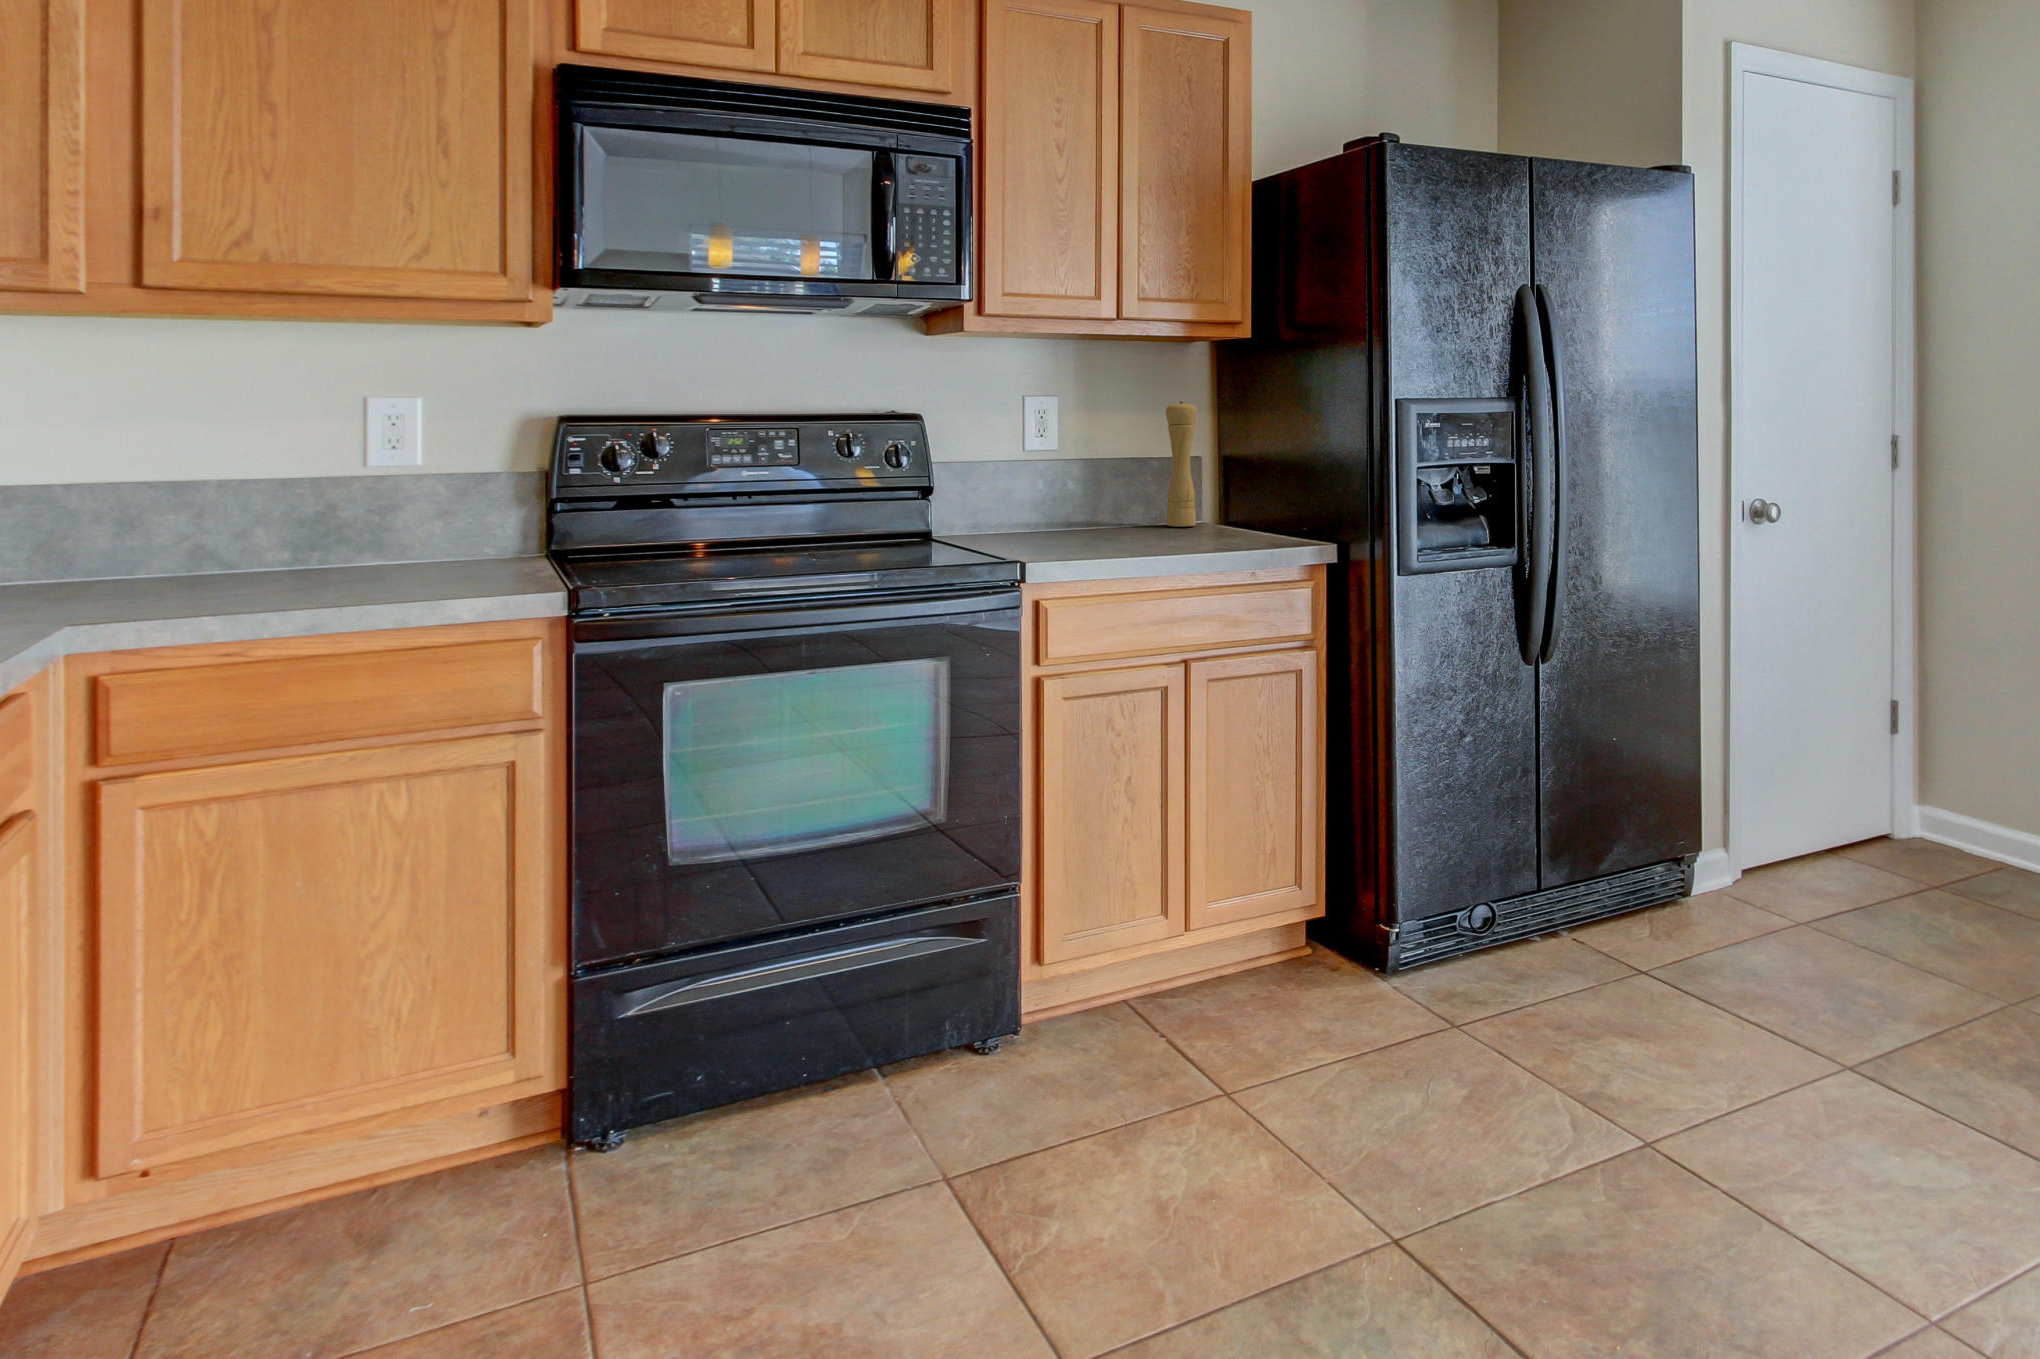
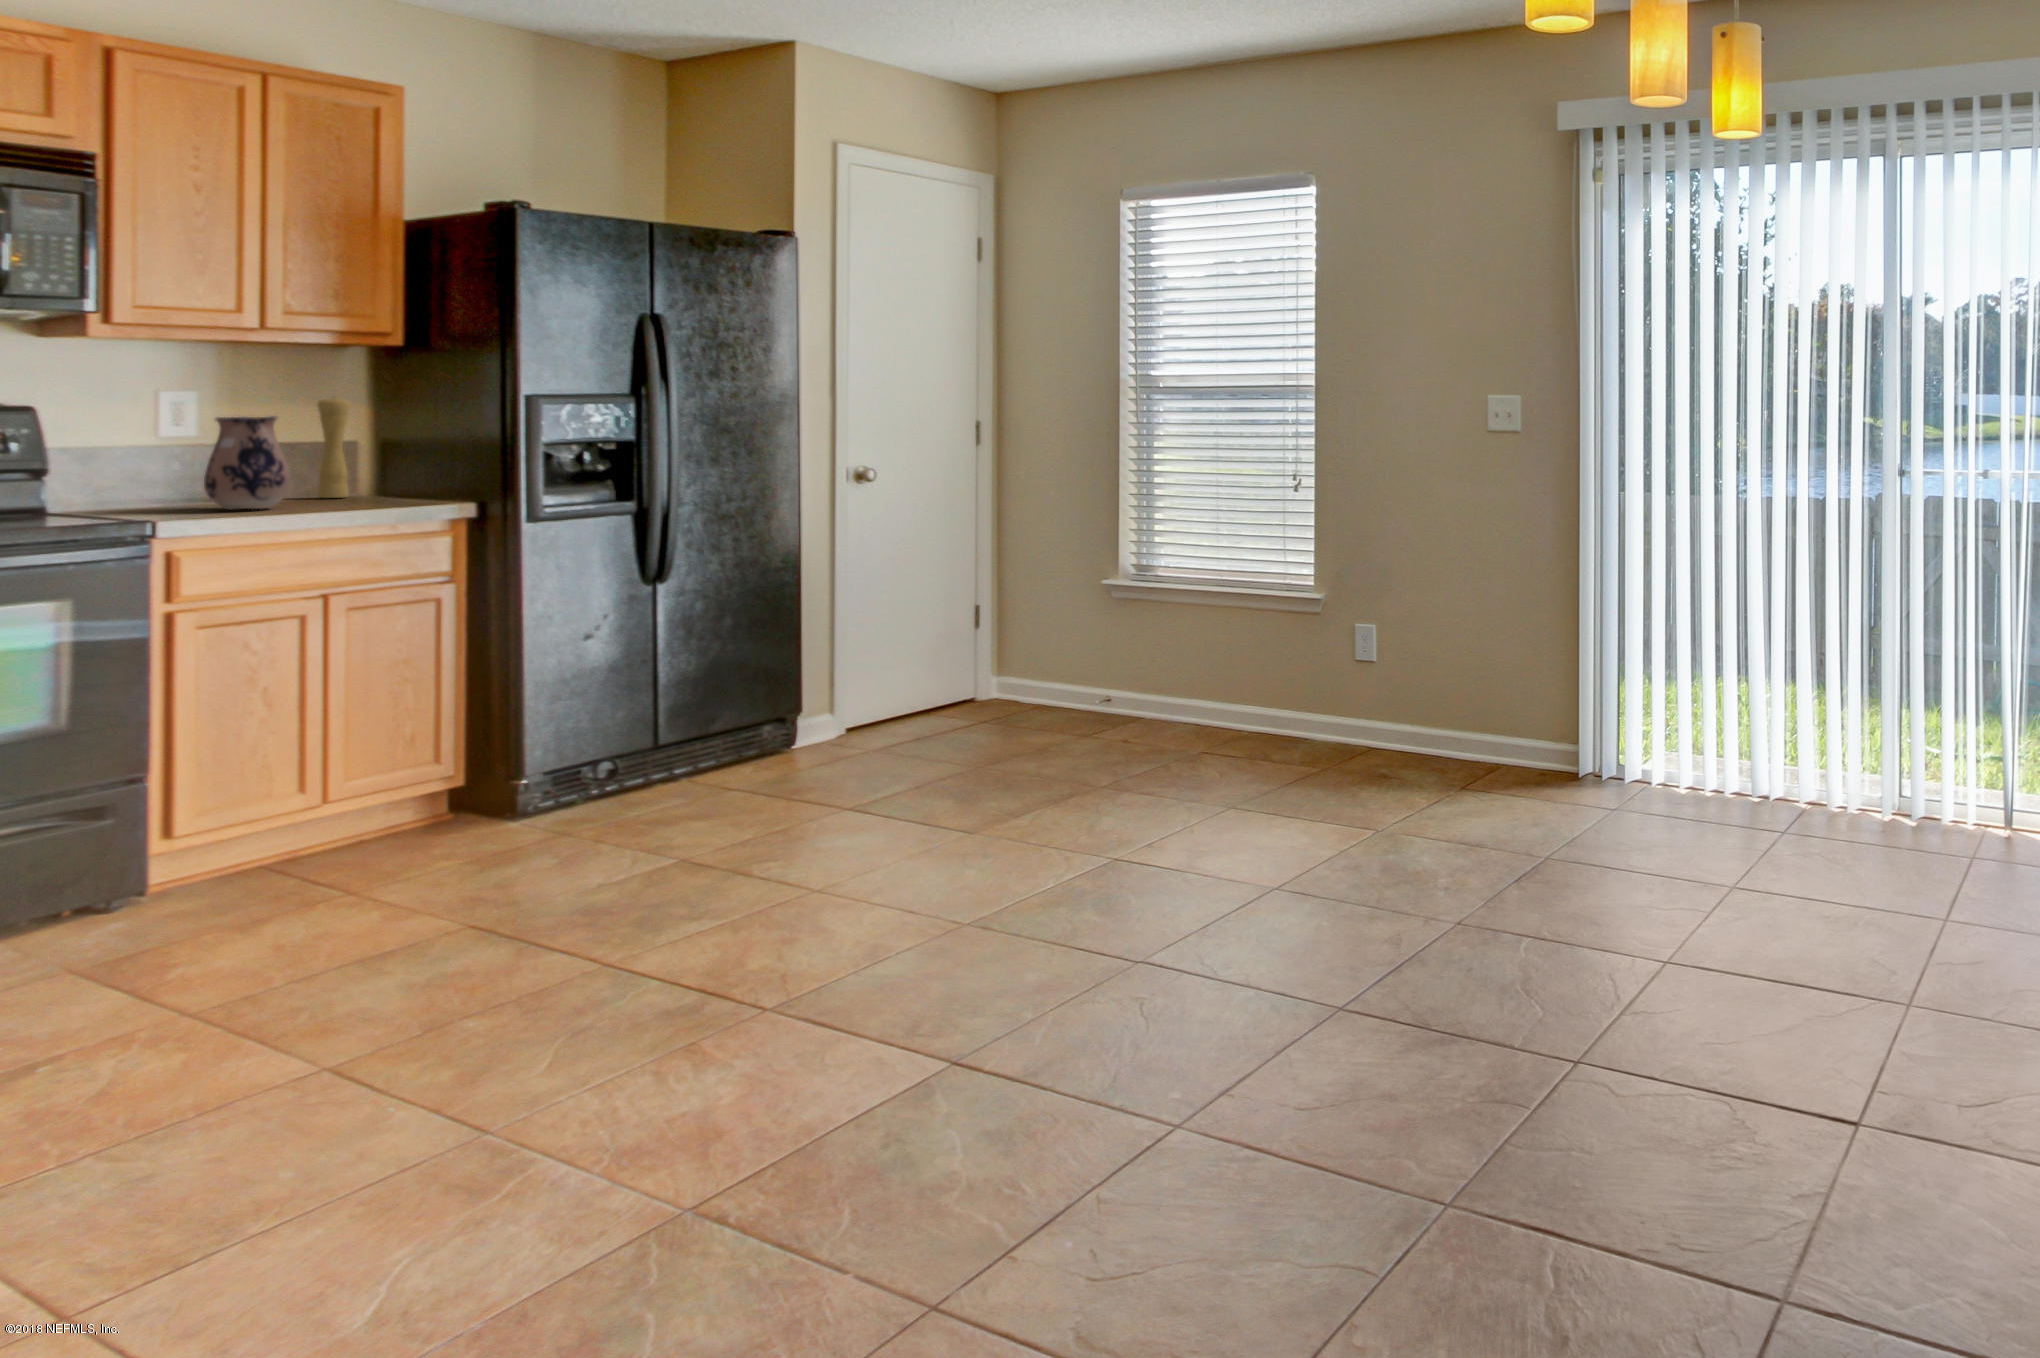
ceramic pitcher: none [1067,428,1149,544] -> present [204,416,291,509]

